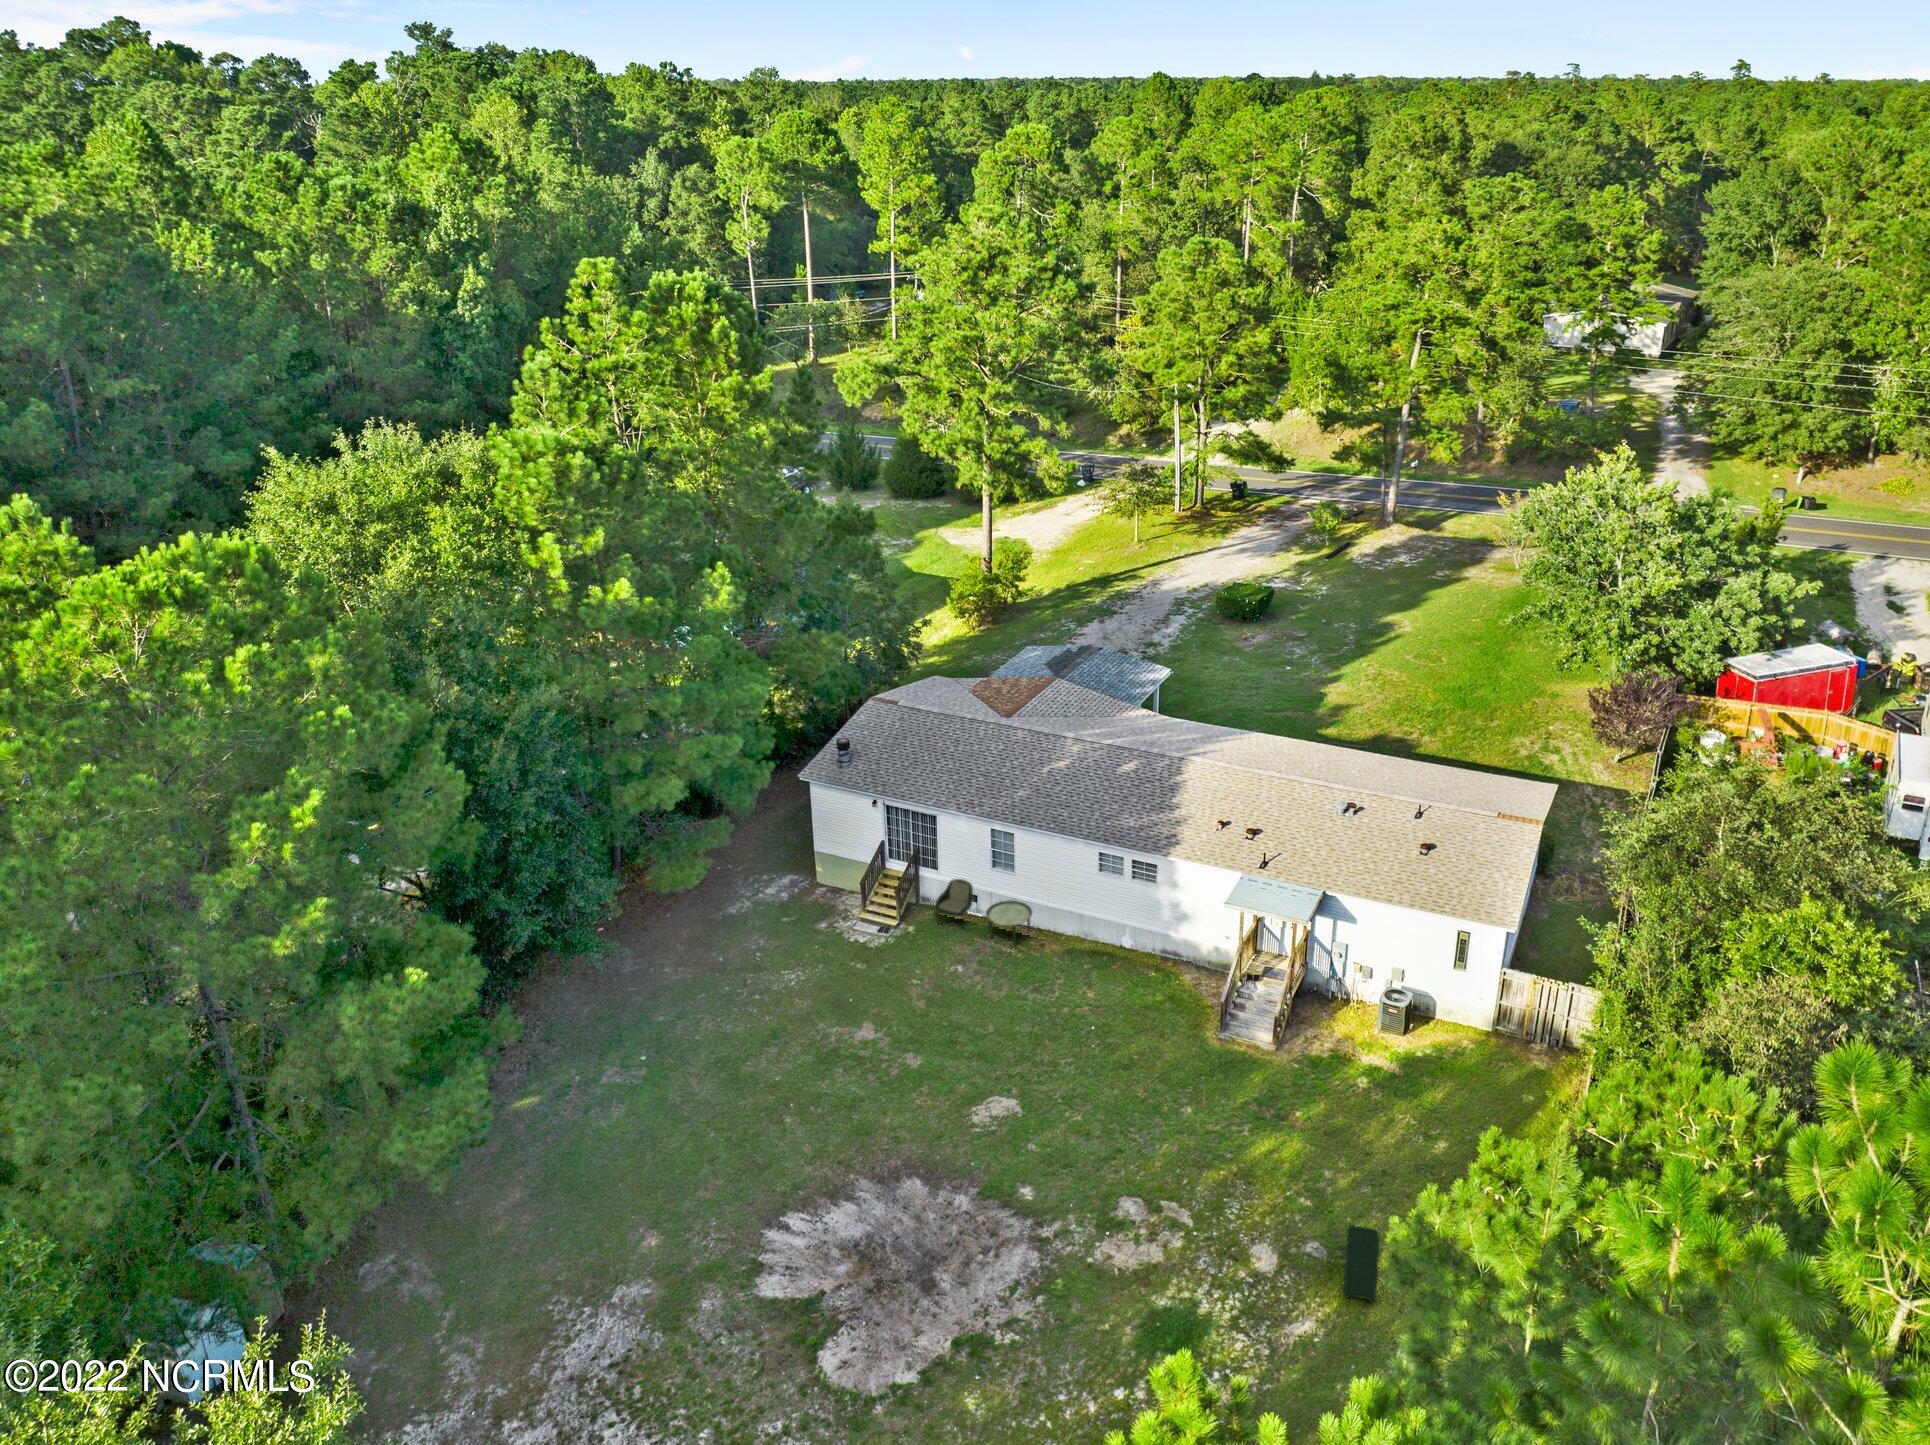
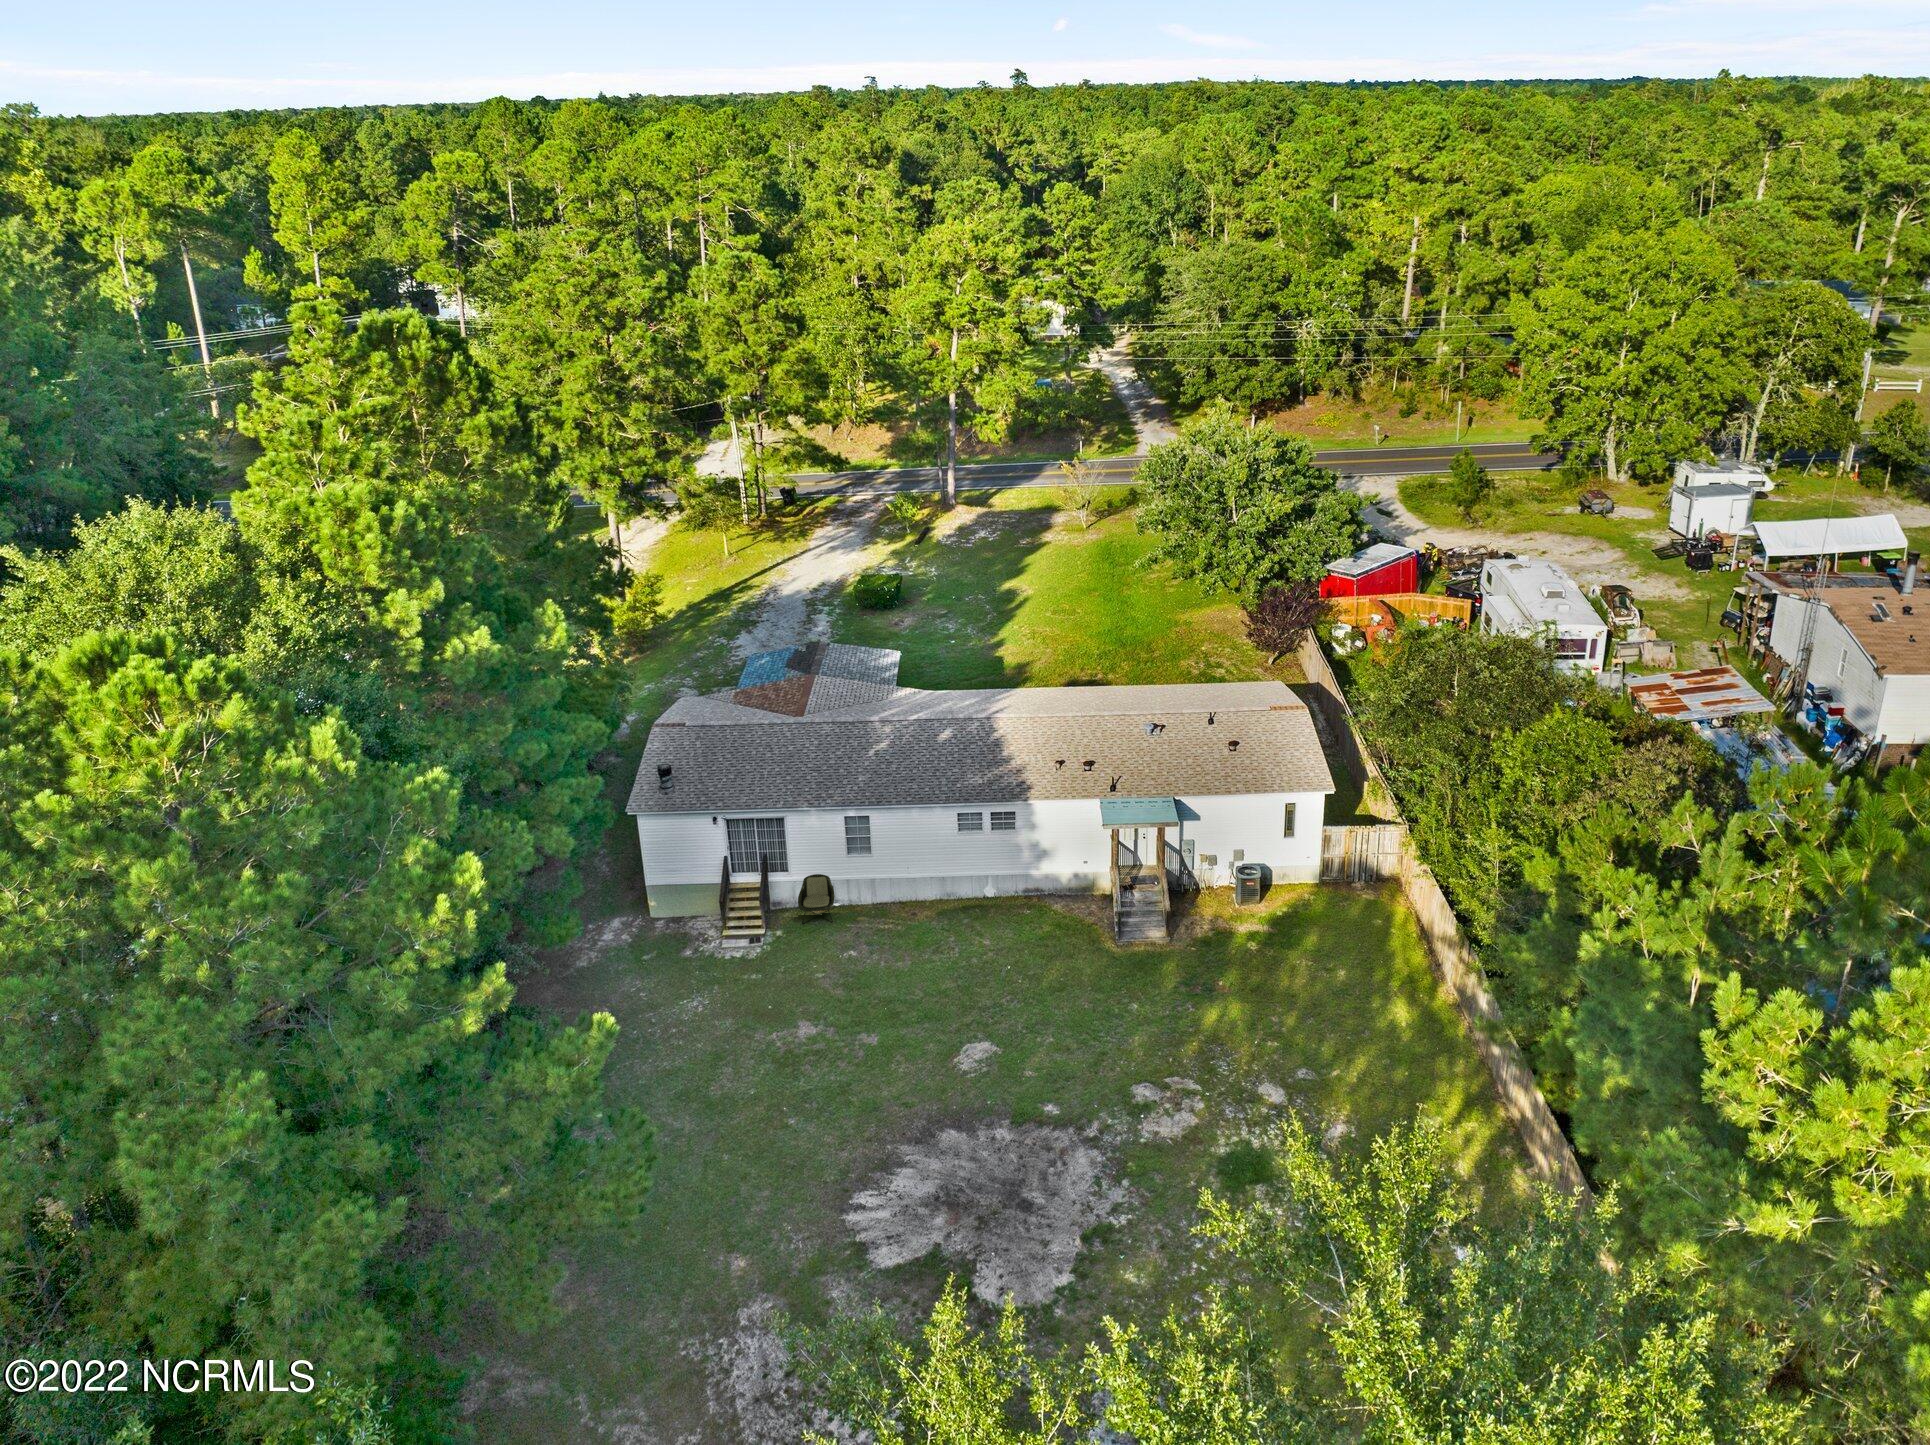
round table: present [986,900,1032,947] -> none [855,881,901,925]
bench: present [1344,1225,1379,1303] -> none [1320,1043,1365,1100]

